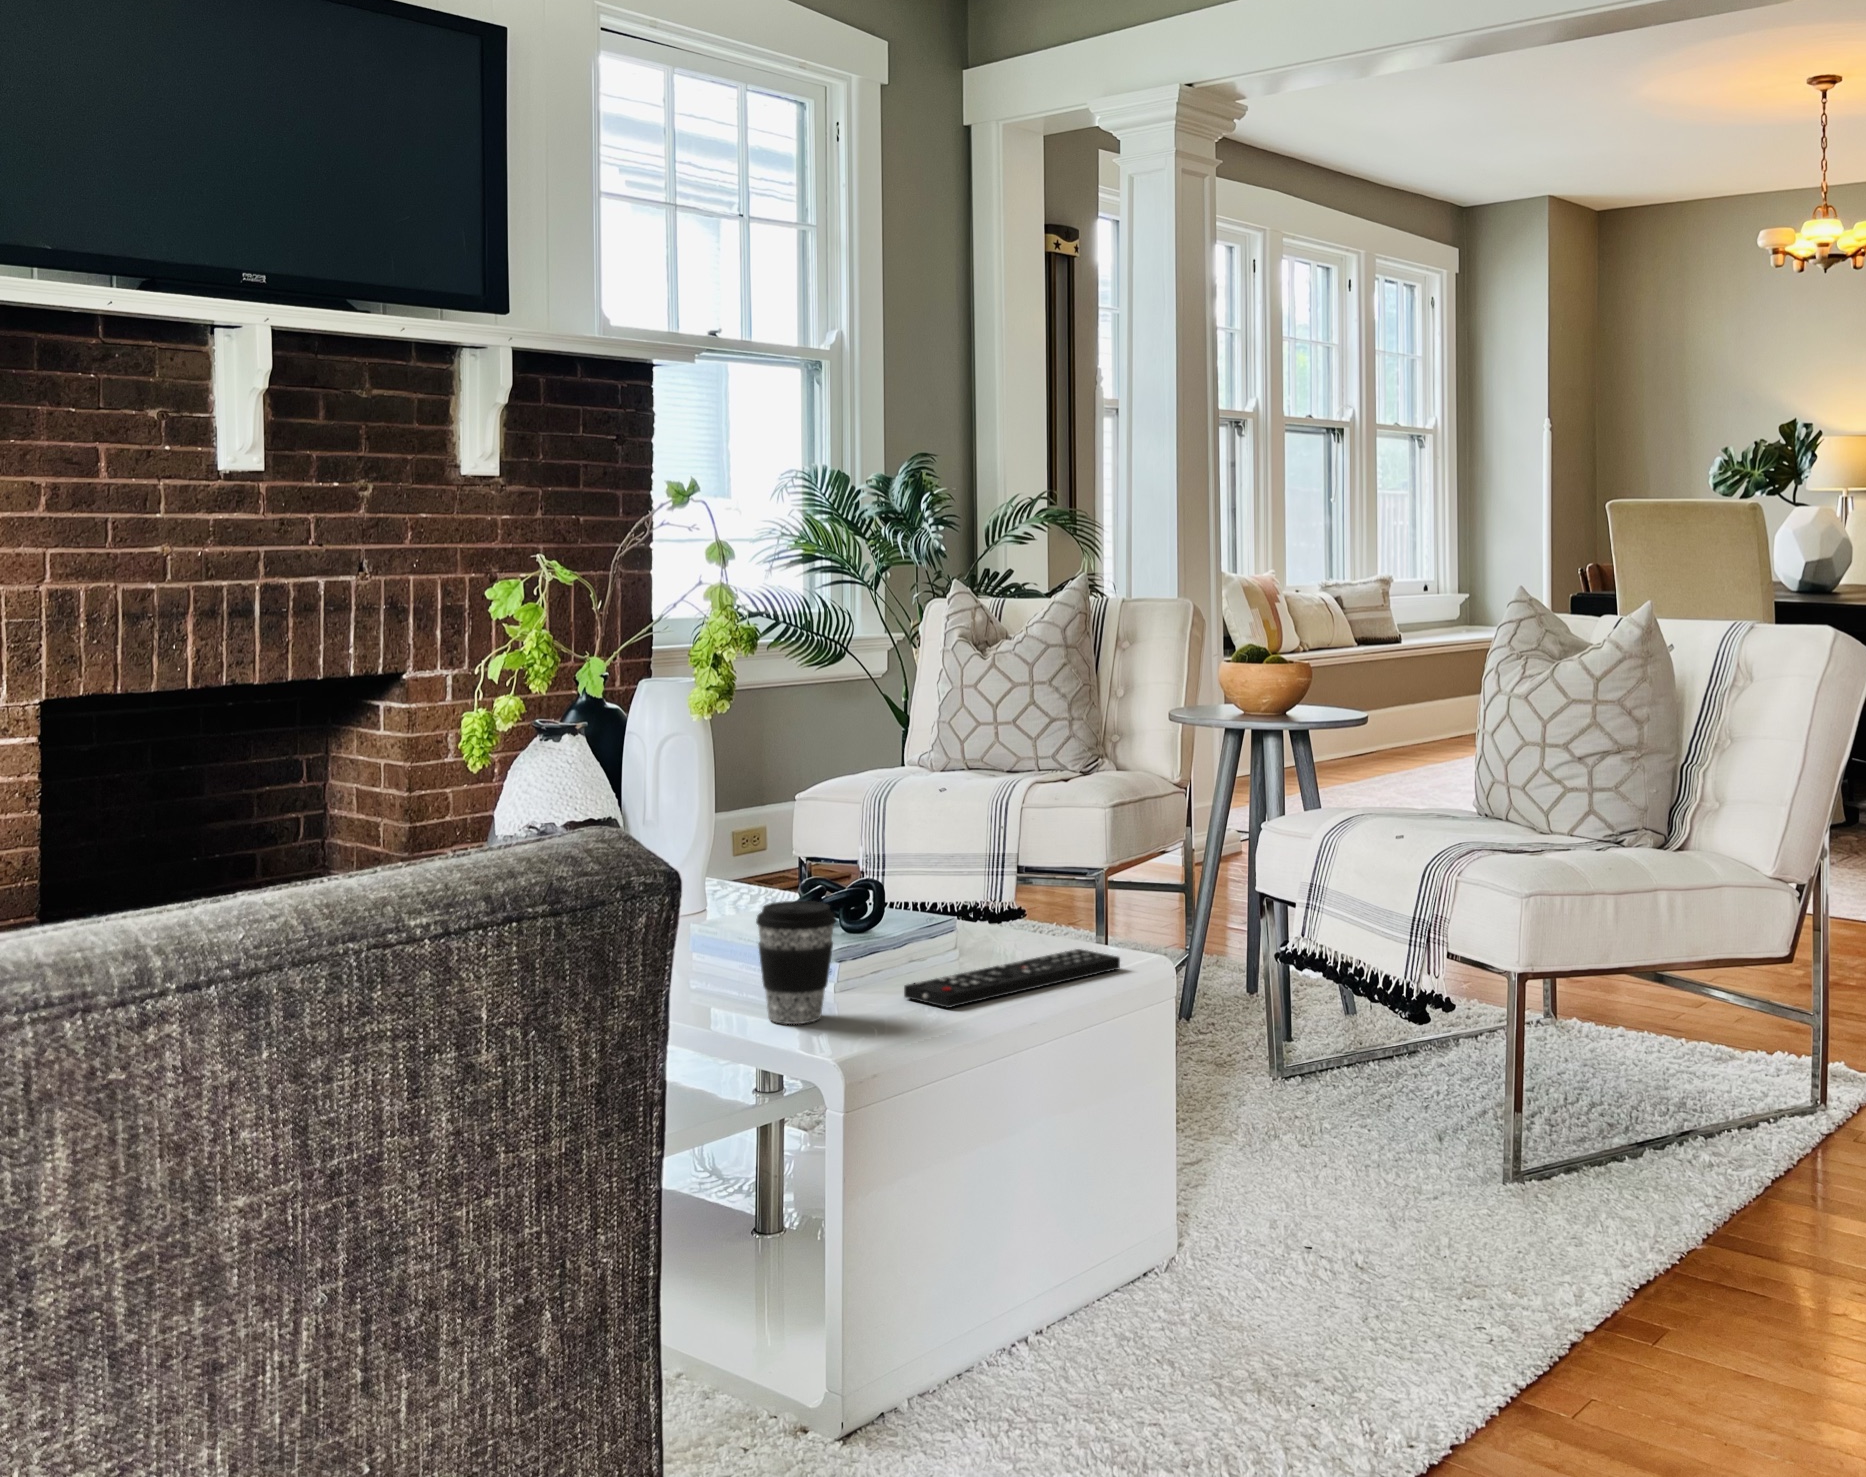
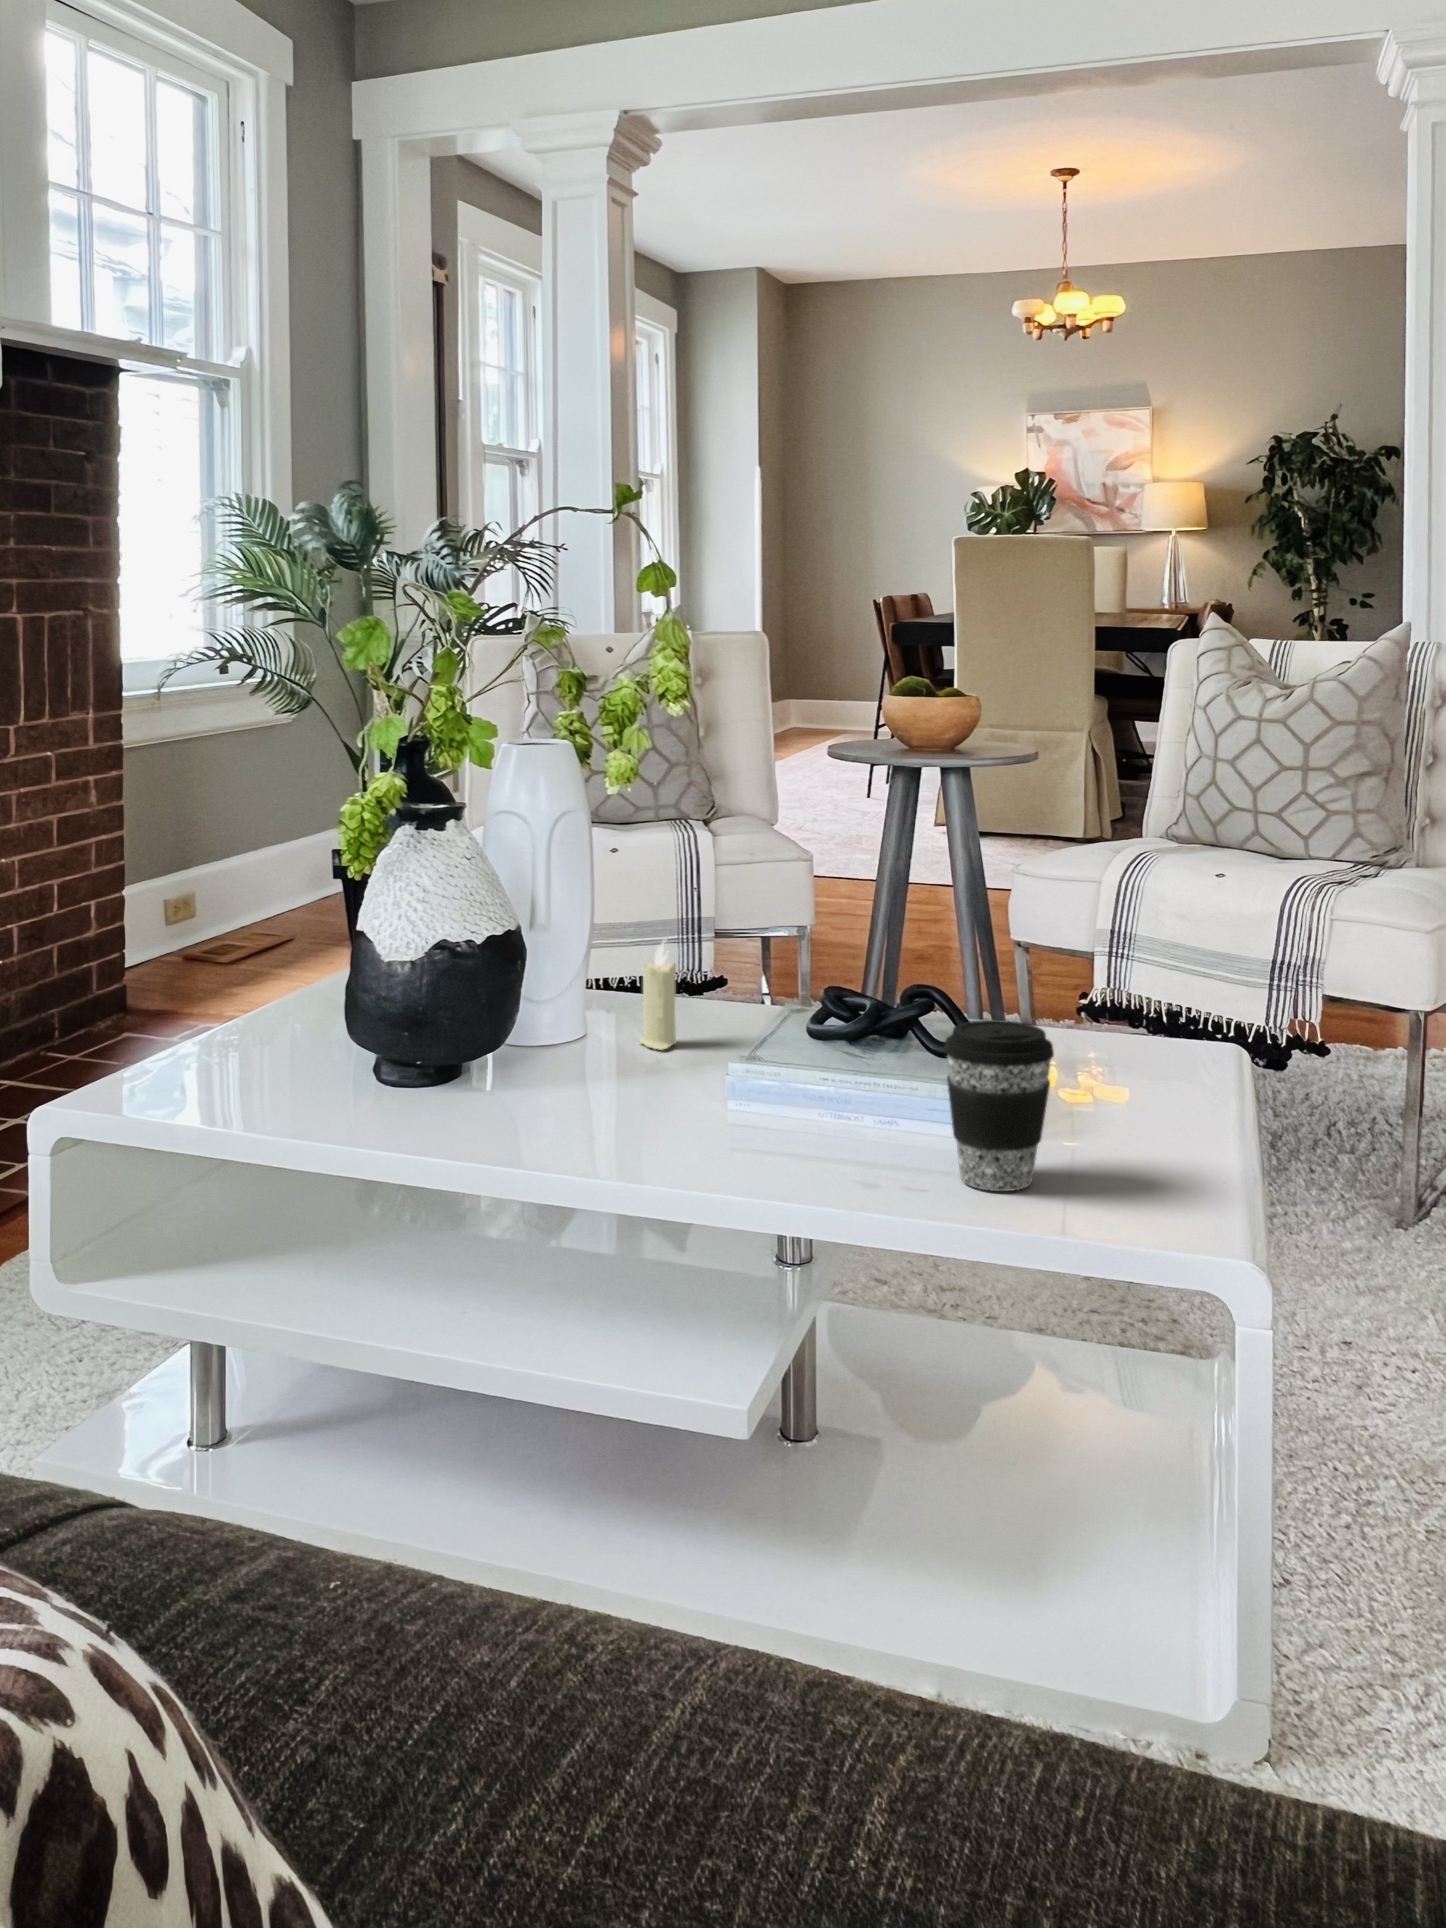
candle: none [726,846,756,931] -> present [638,942,676,1049]
remote control: present [904,949,1120,1008] -> none [1057,1039,1196,1141]

